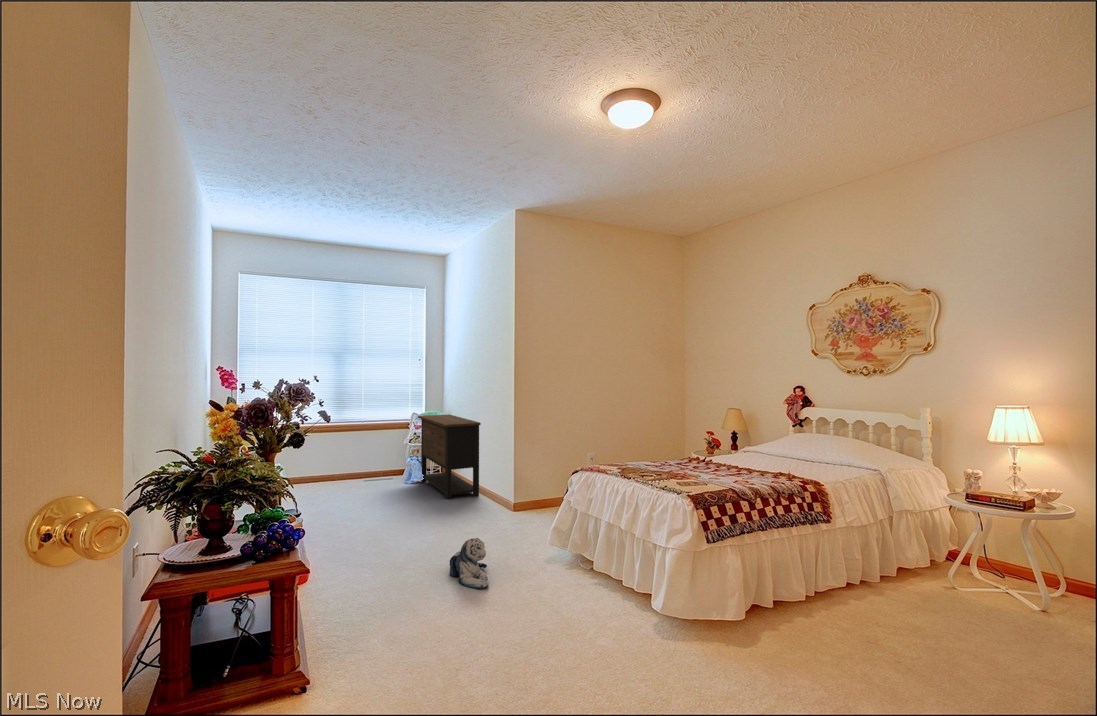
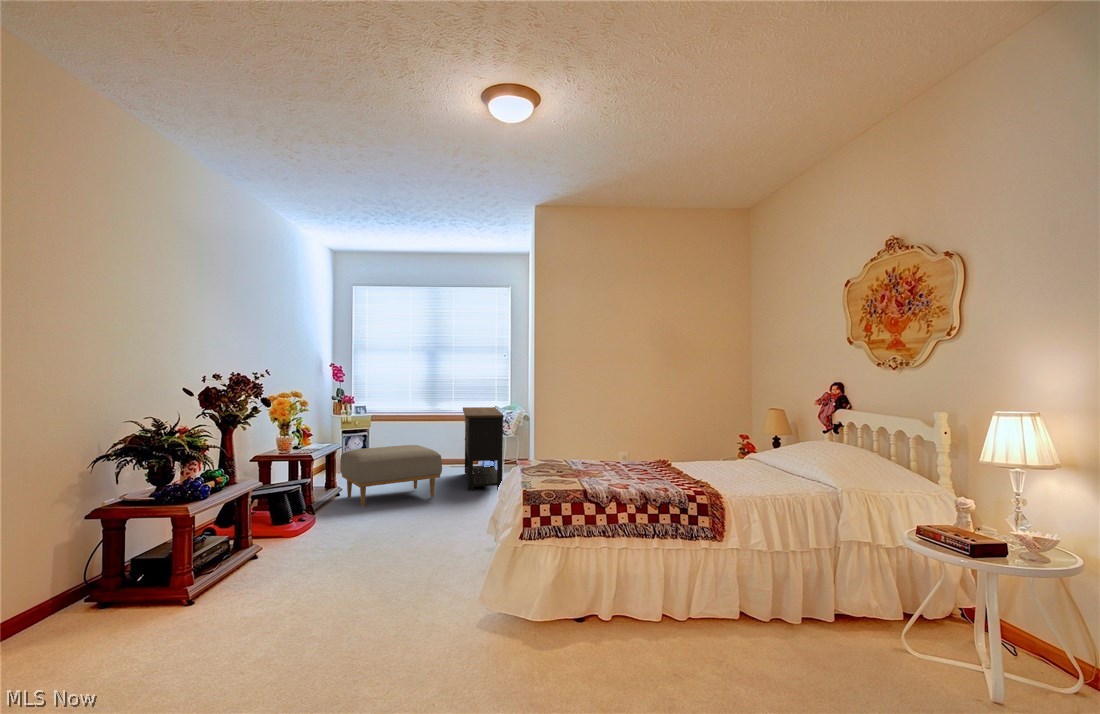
ottoman: none [319,458,431,528] -> present [340,445,442,506]
plush toy: present [450,538,489,589] -> none [384,521,423,569]

